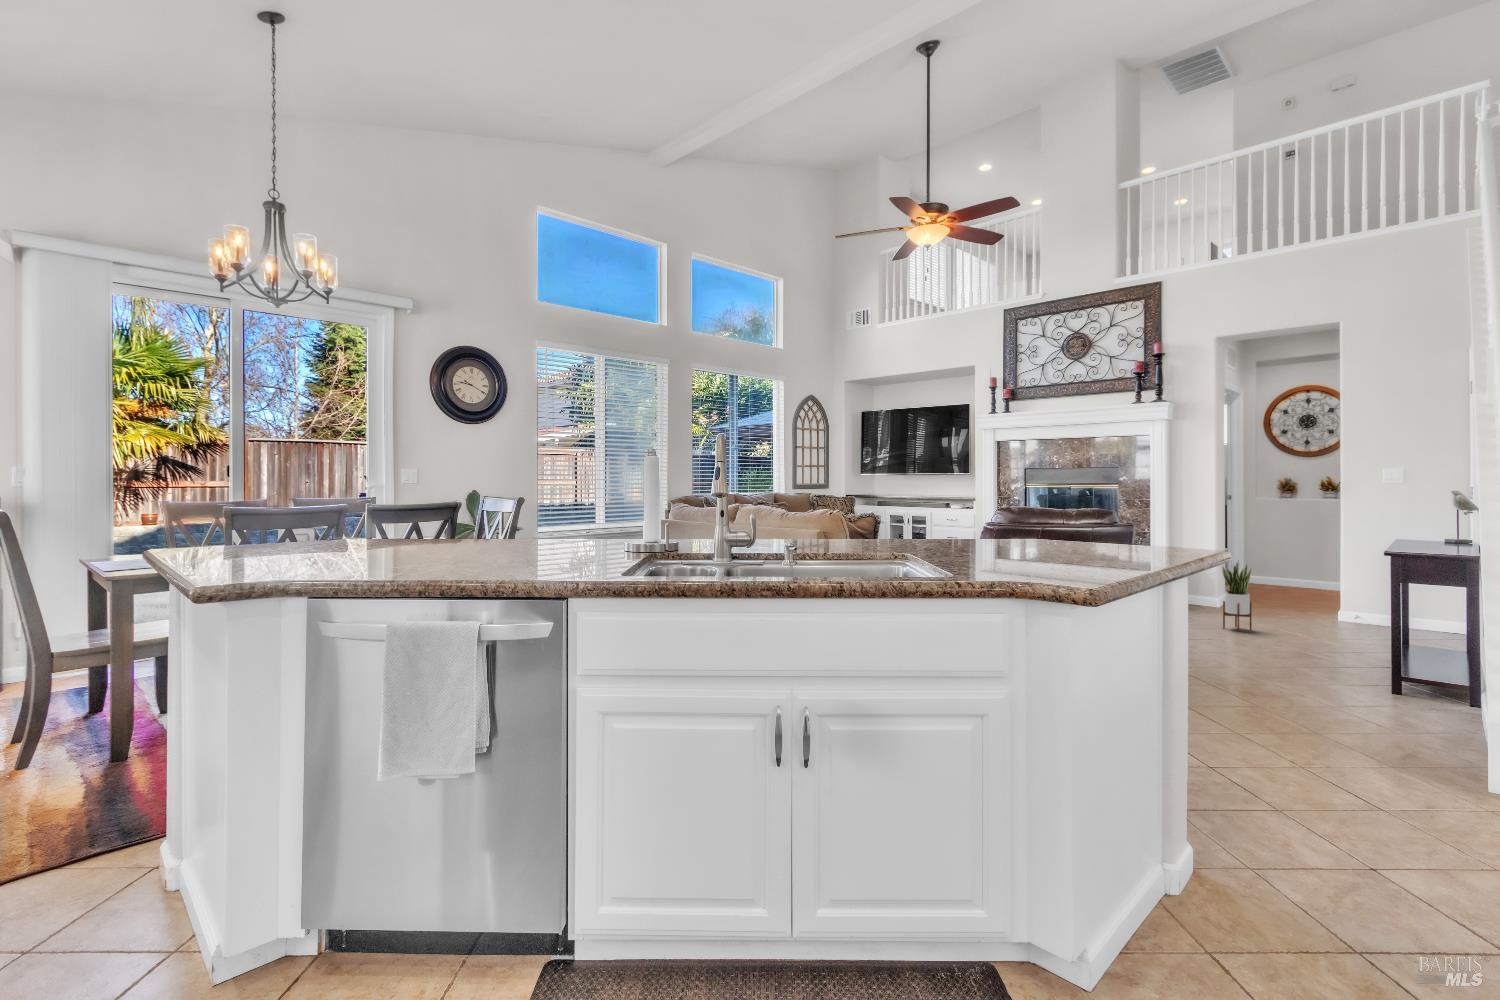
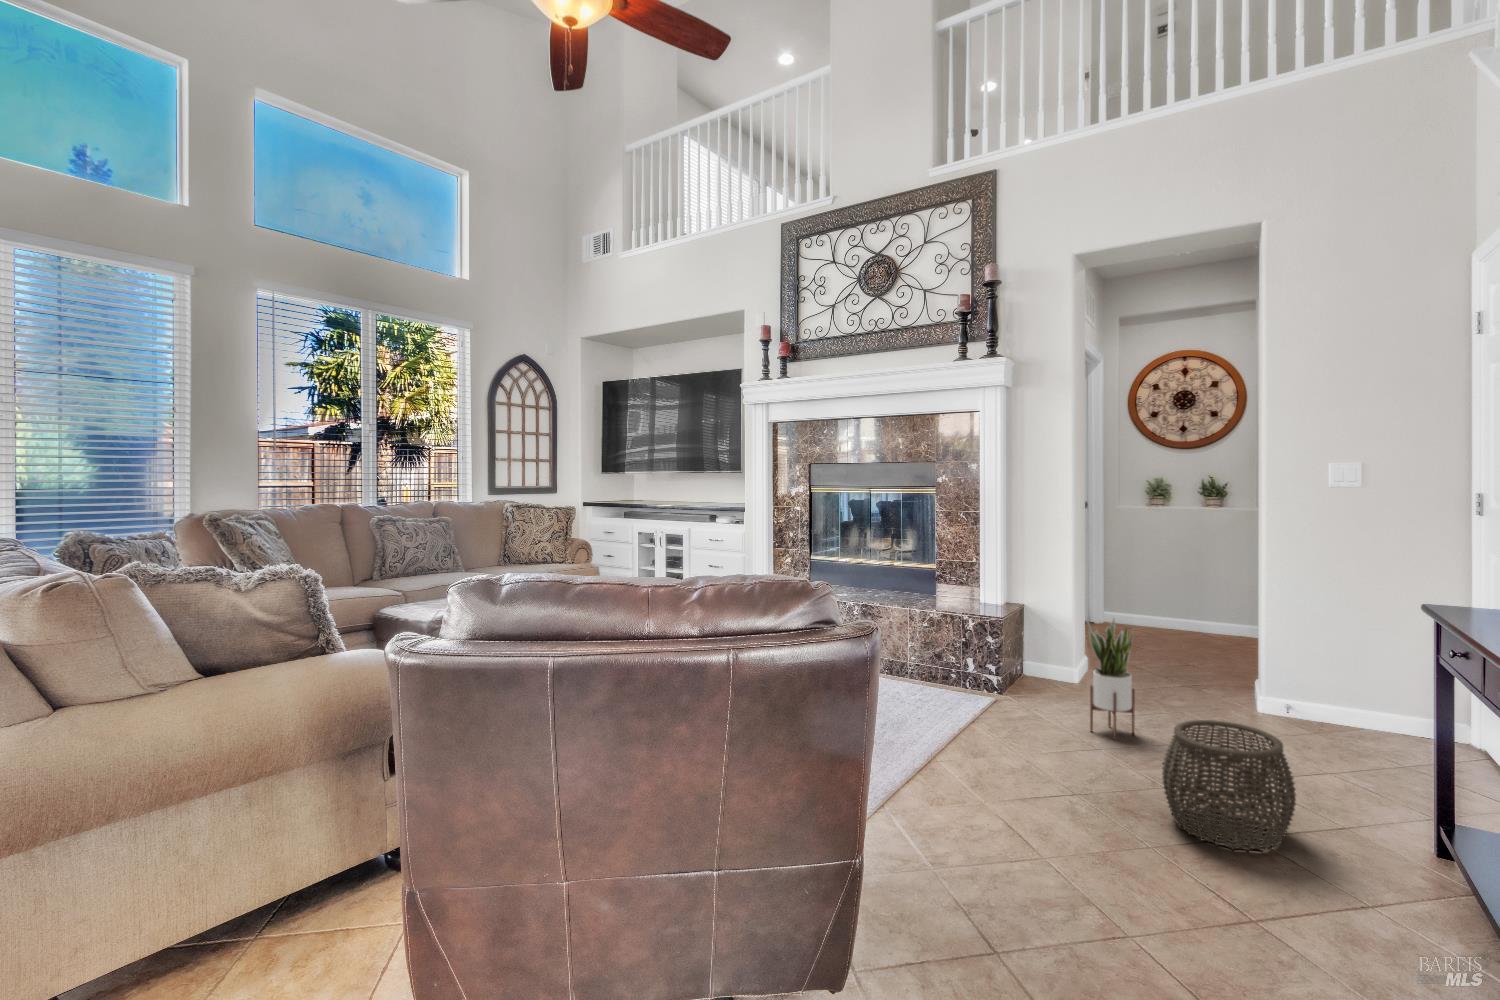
woven basket: none [1259,603,1331,662] -> present [1162,720,1296,851]

